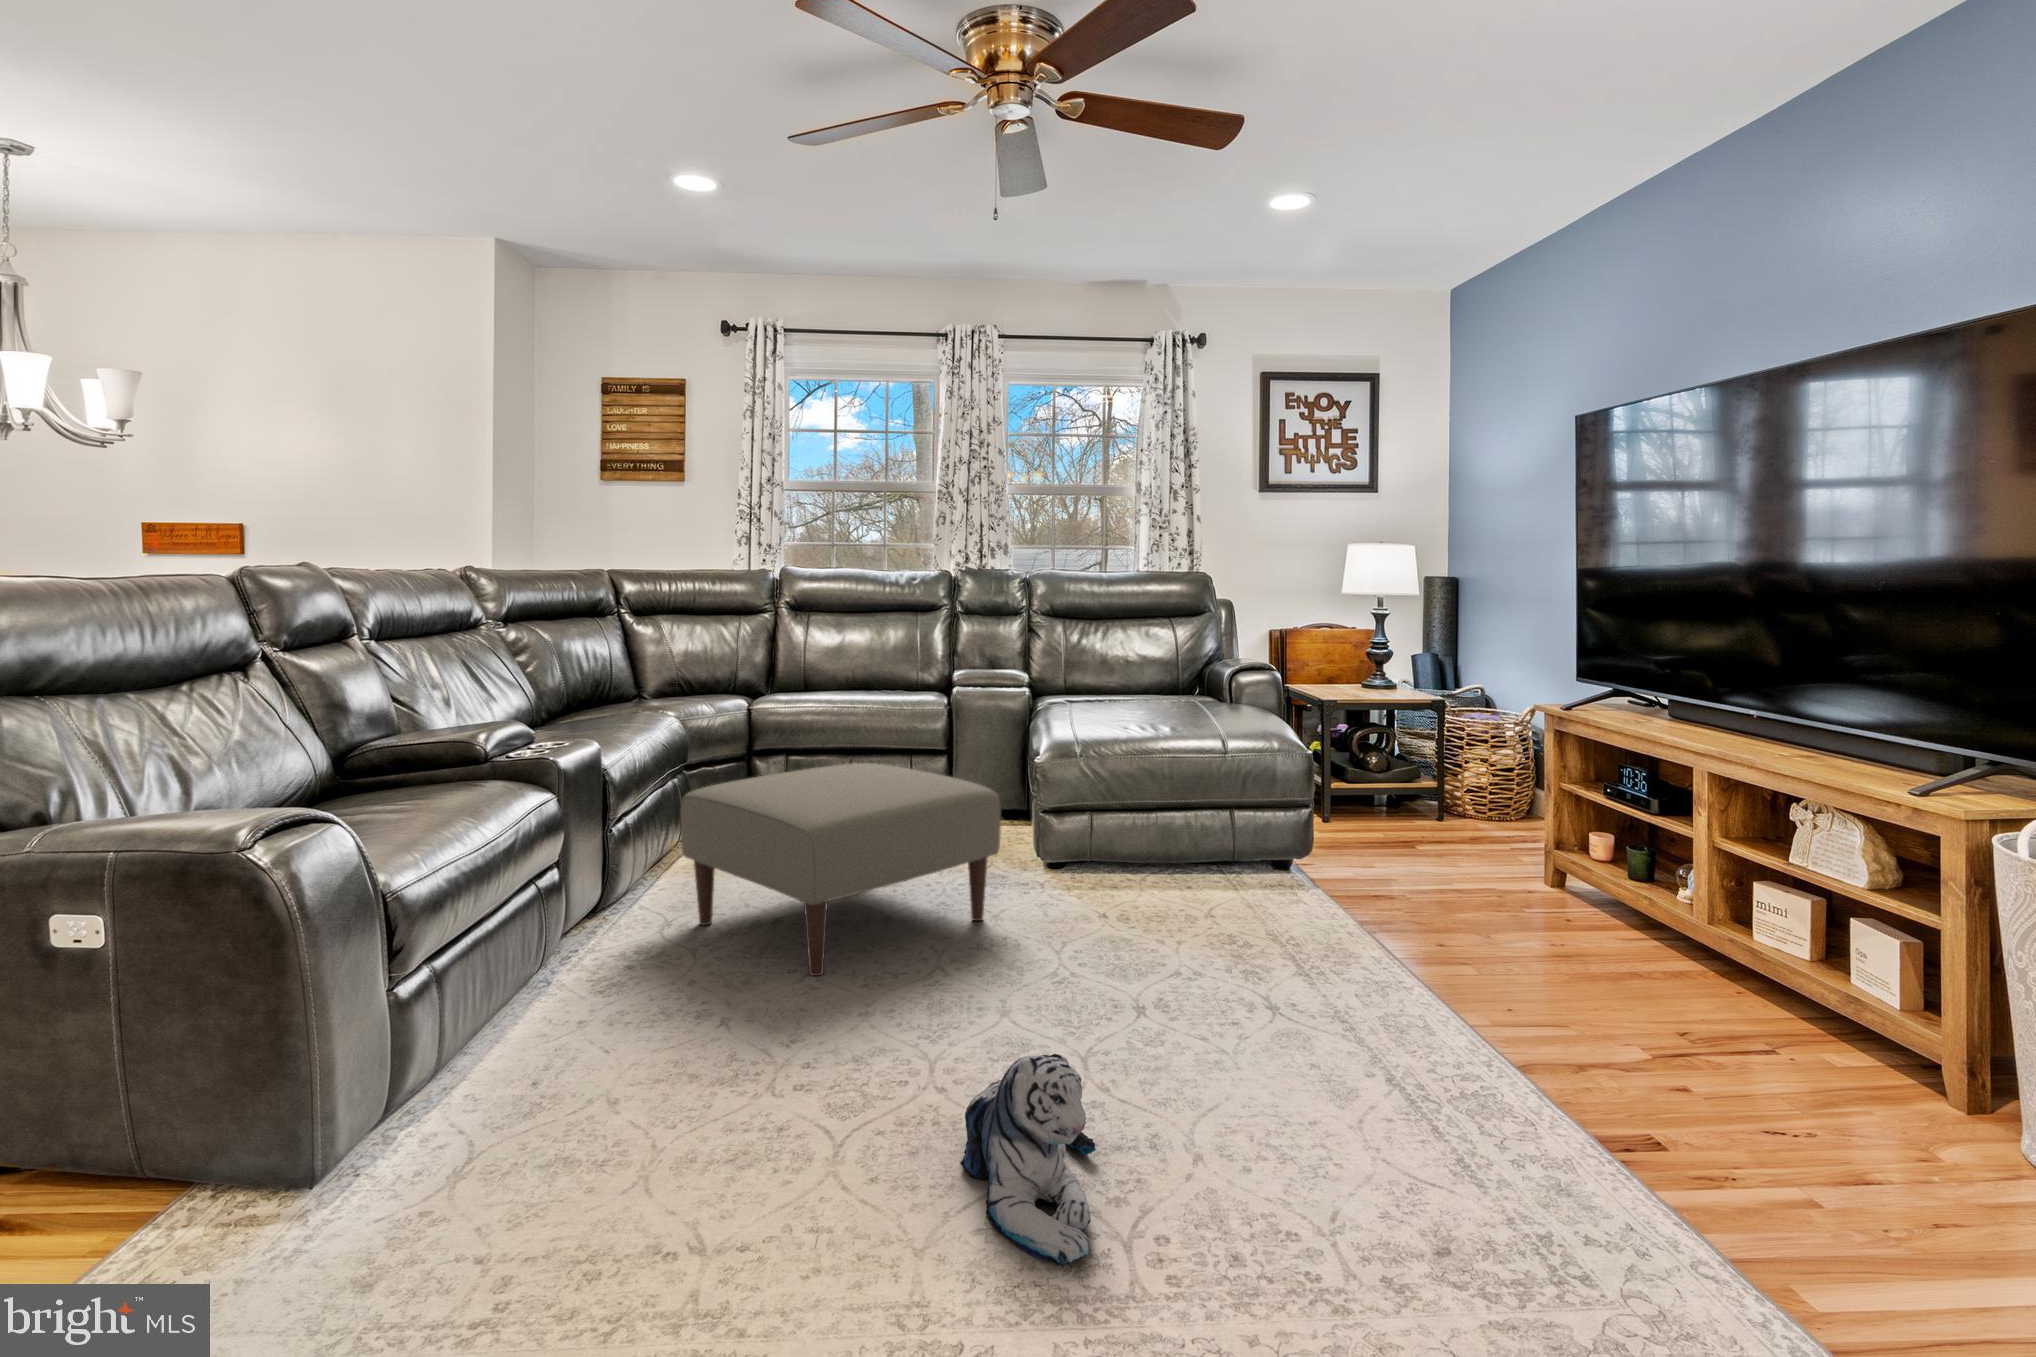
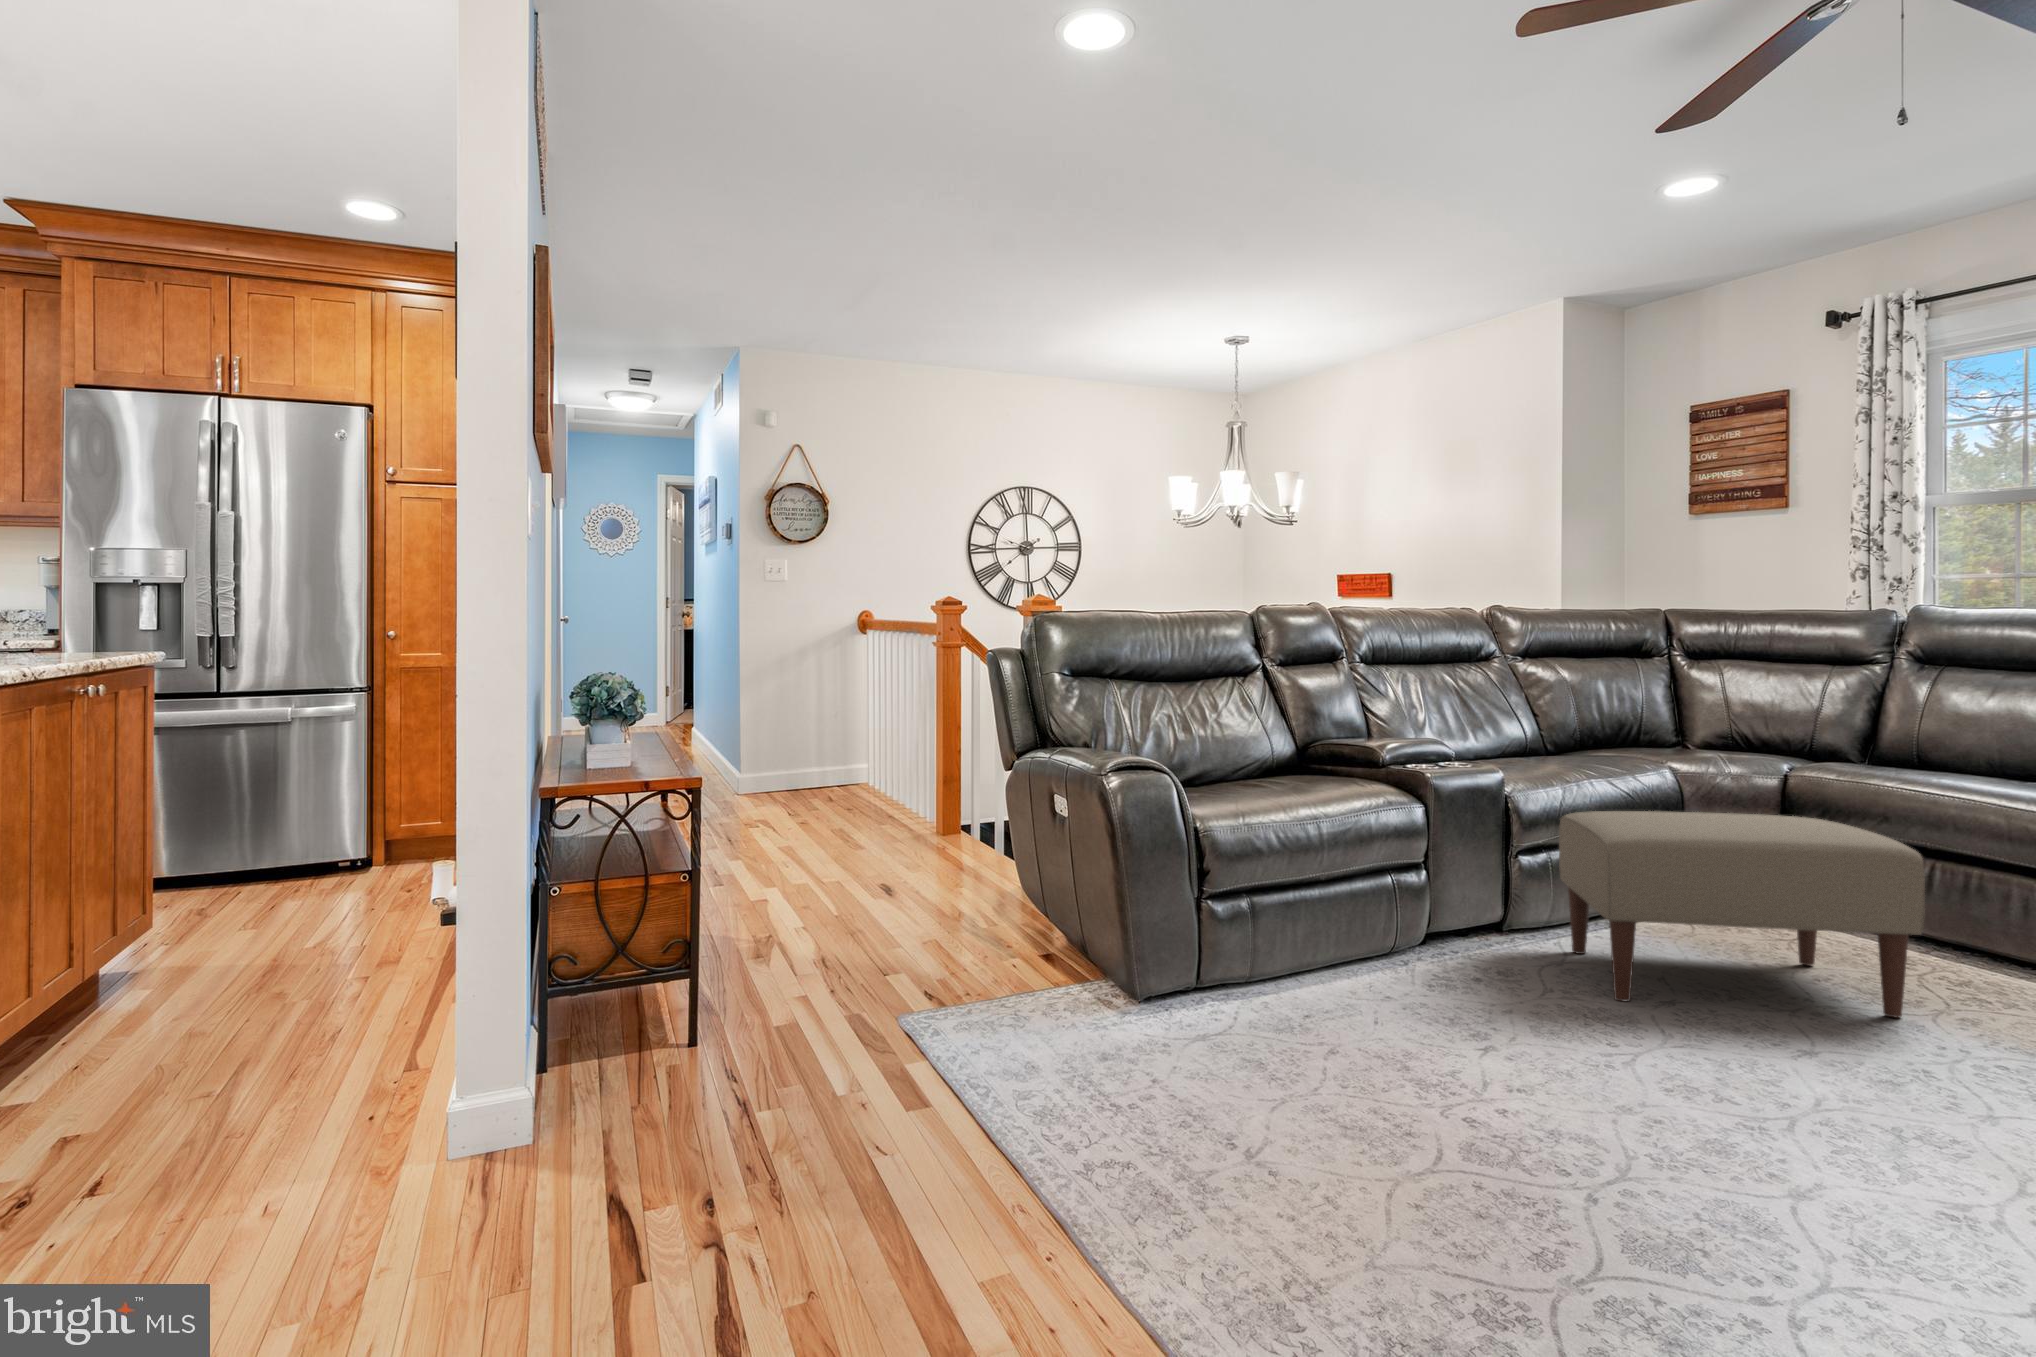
plush toy: present [960,1054,1096,1266] -> none [1494,995,1664,1161]

